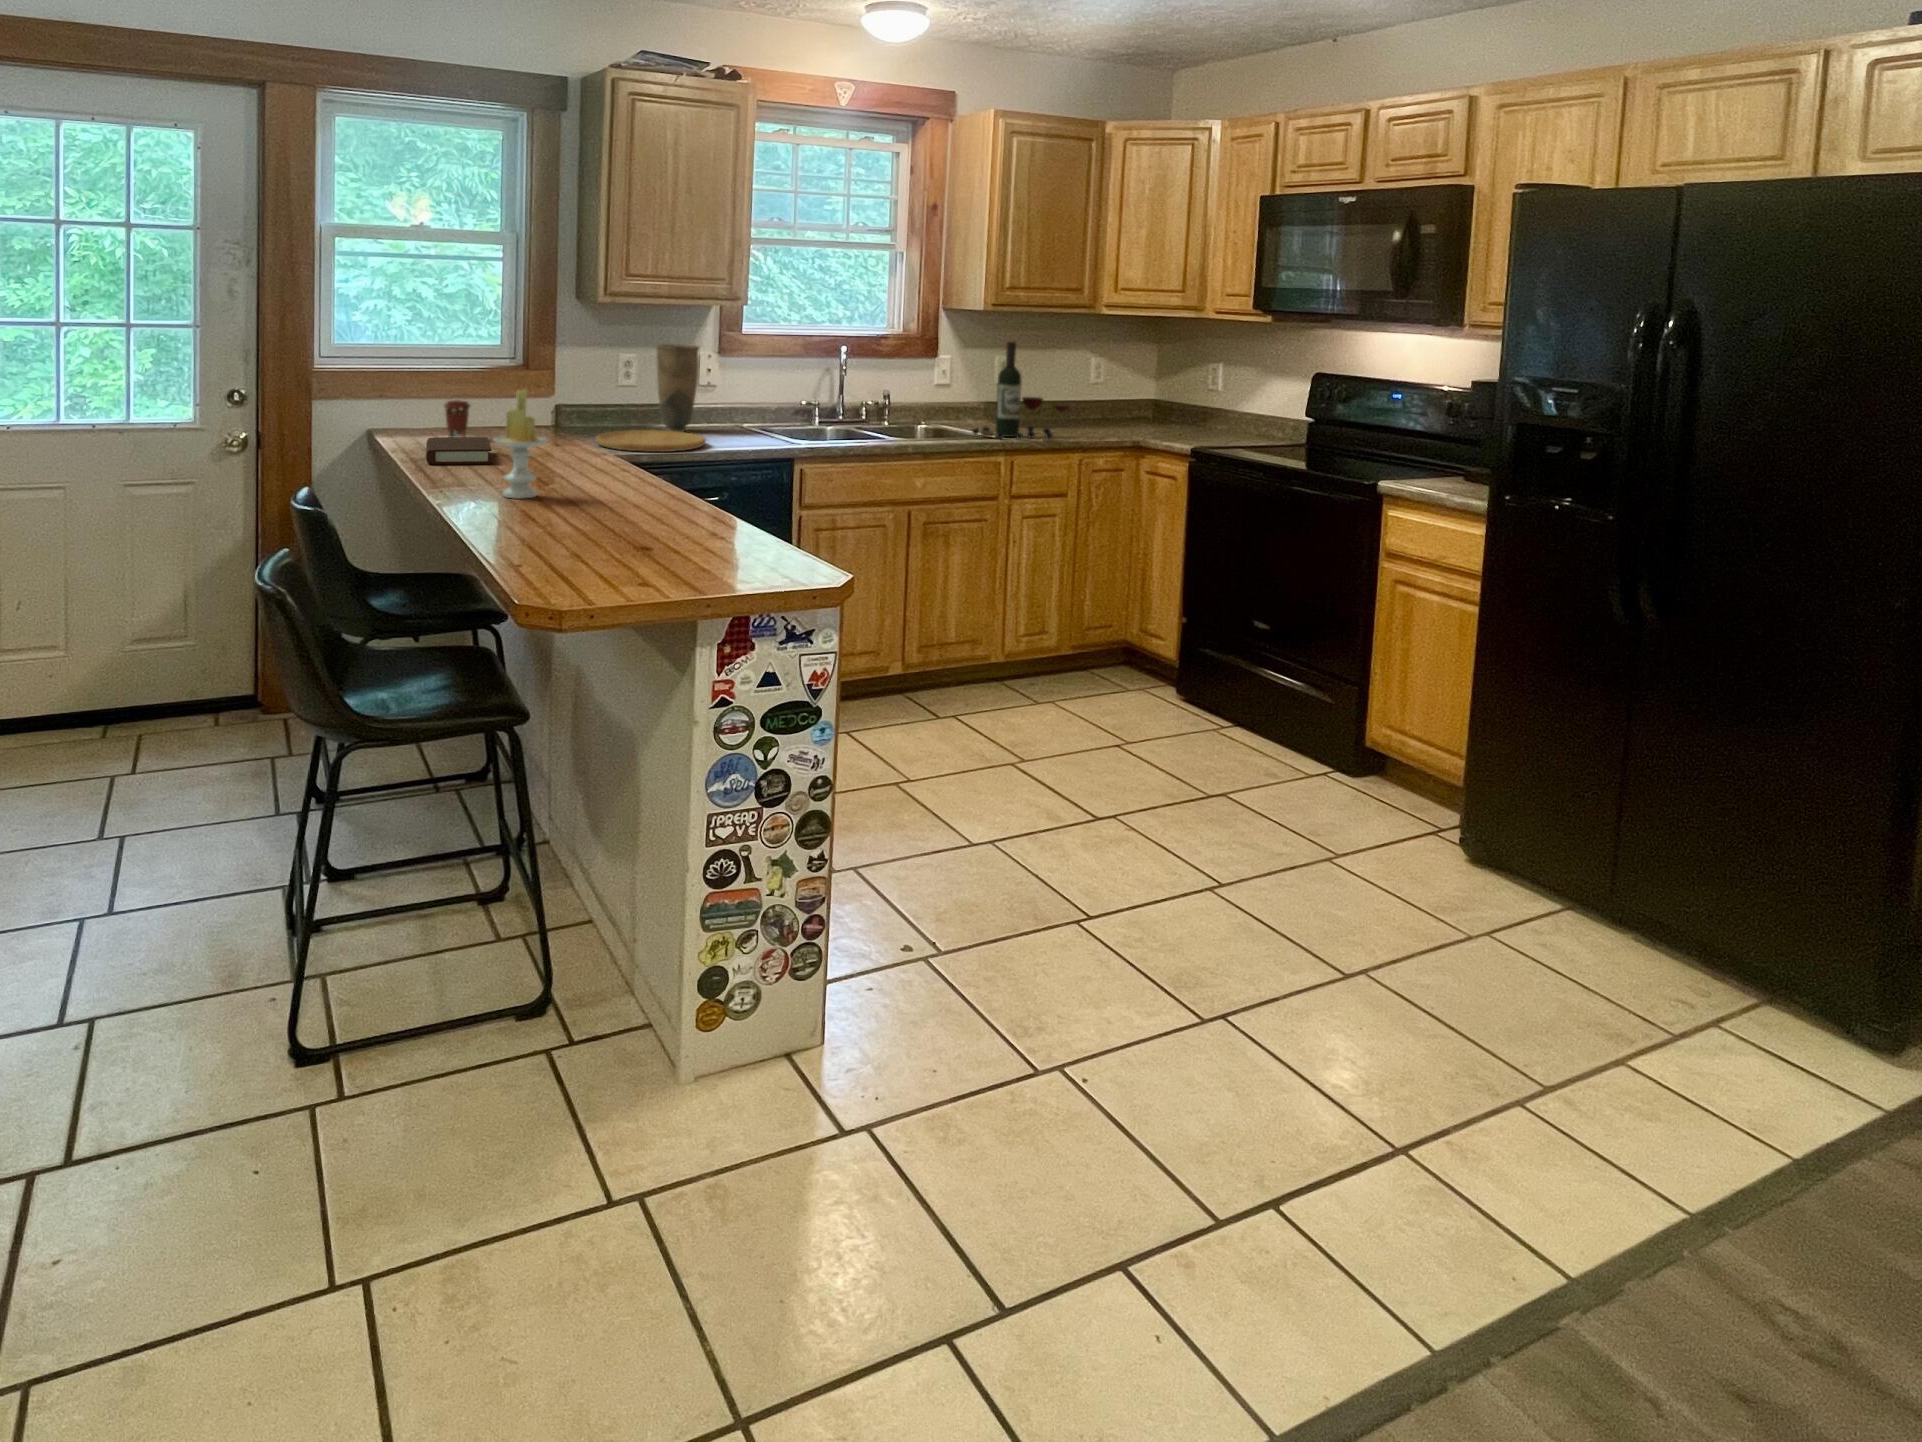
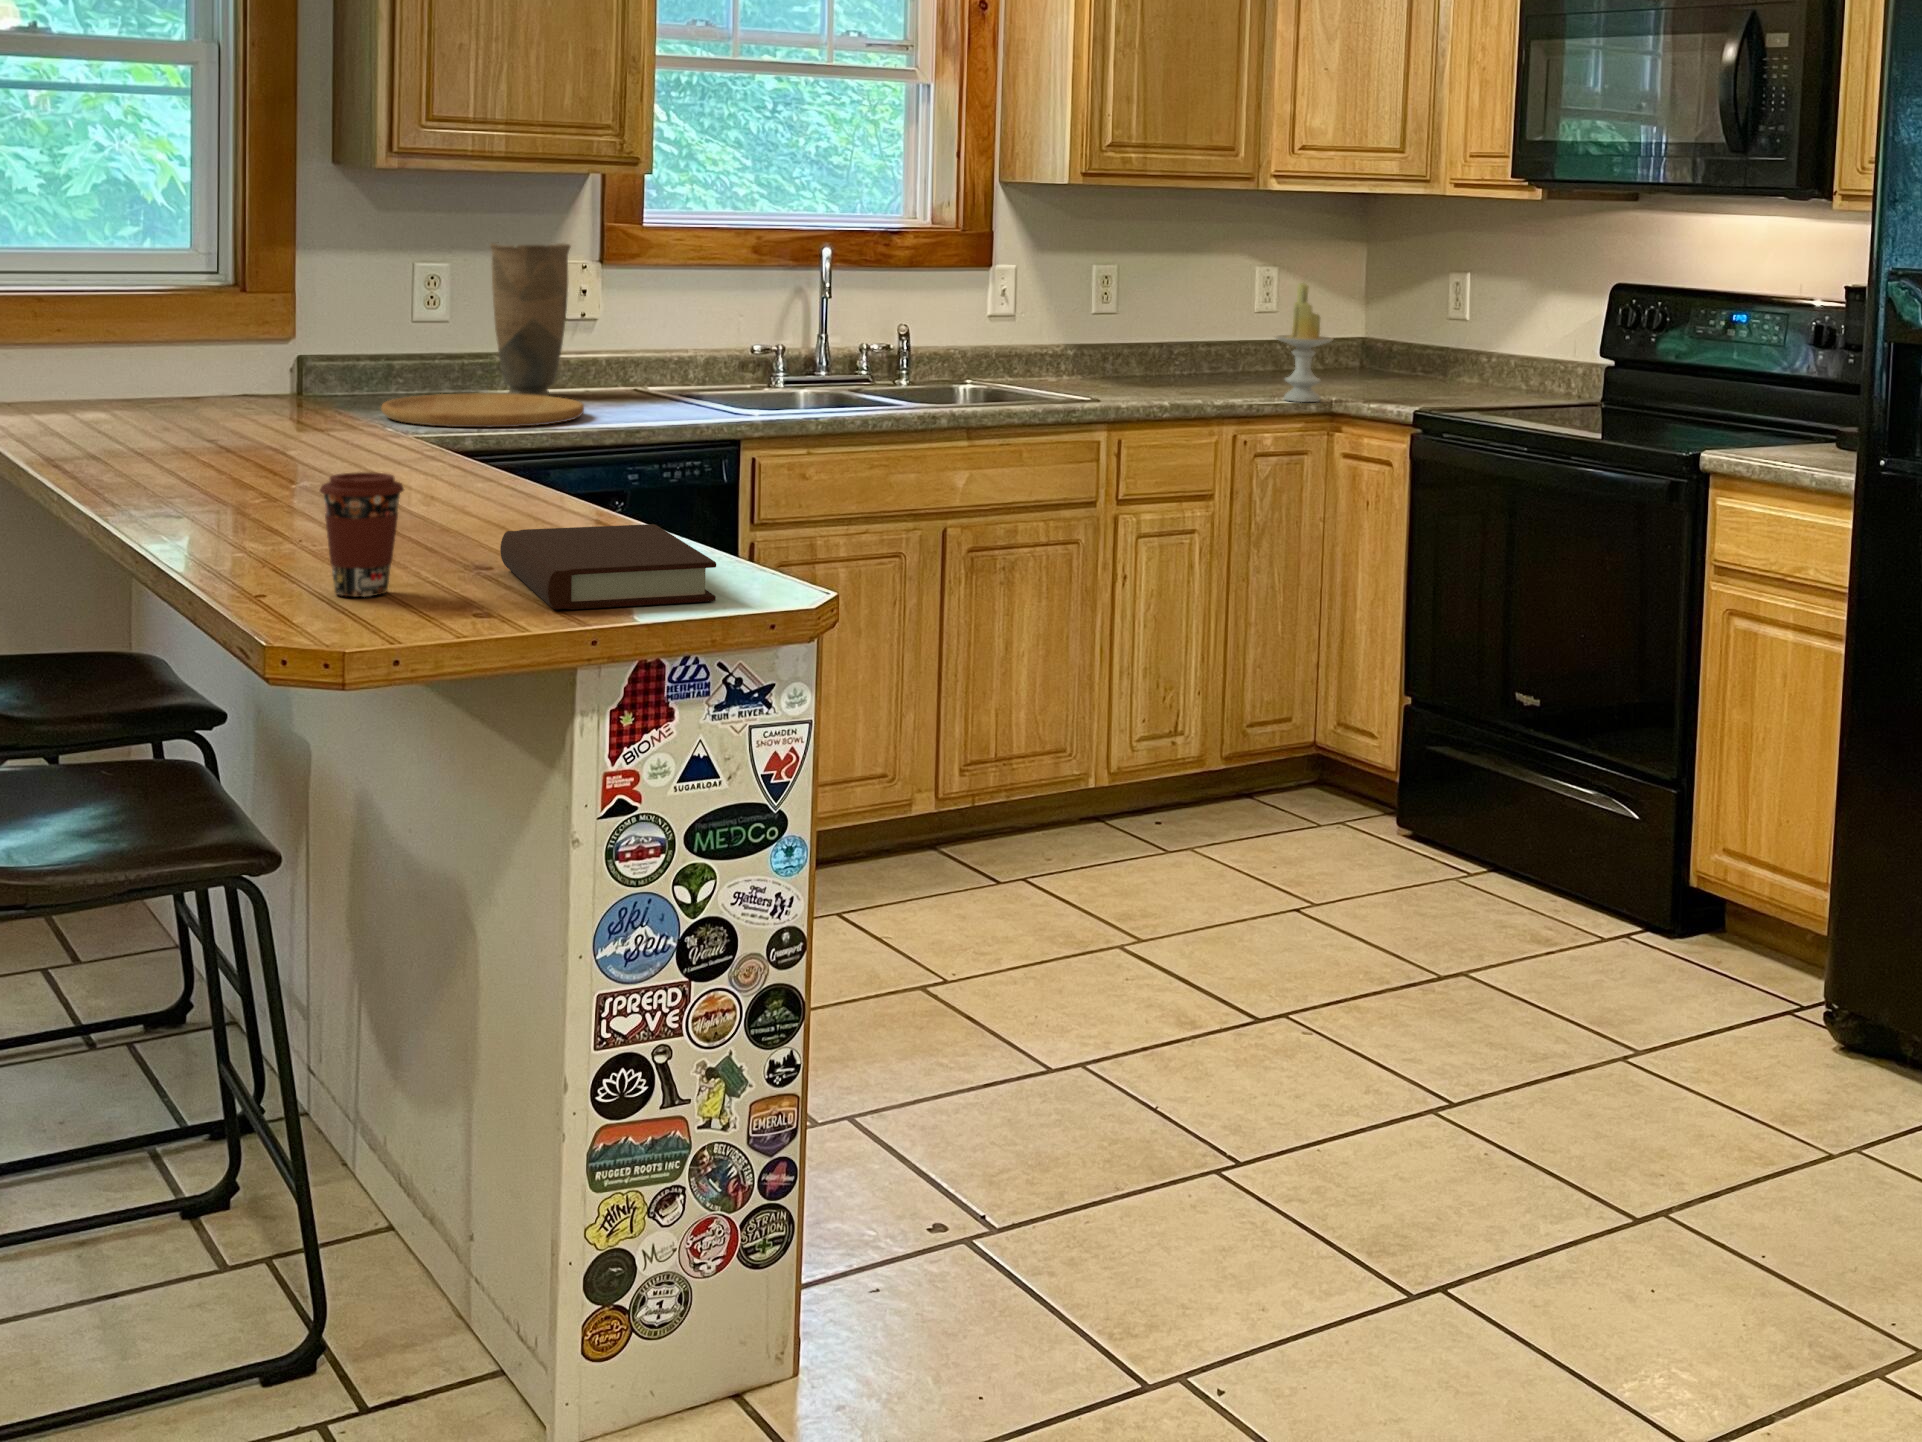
wine bottle: present [972,342,1070,439] -> none [1054,234,1225,400]
candle: present [494,390,547,498] -> present [1275,283,1333,402]
coffee cup: present [444,400,470,437] -> present [320,472,404,597]
book: present [426,437,492,465] -> present [500,524,716,609]

